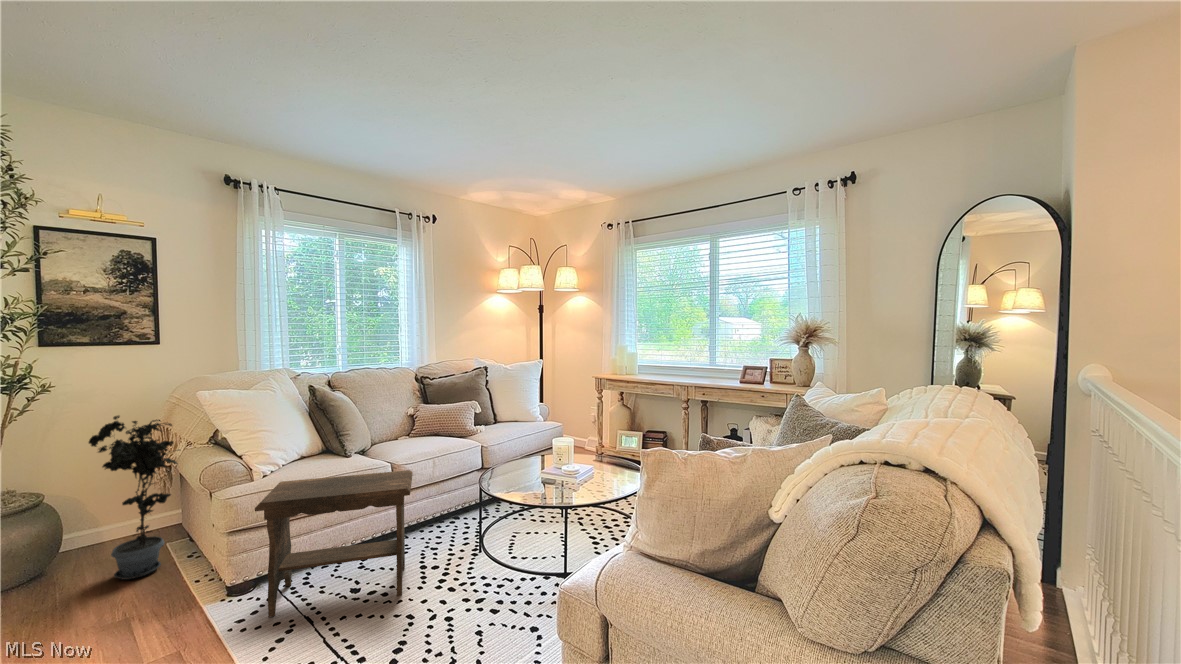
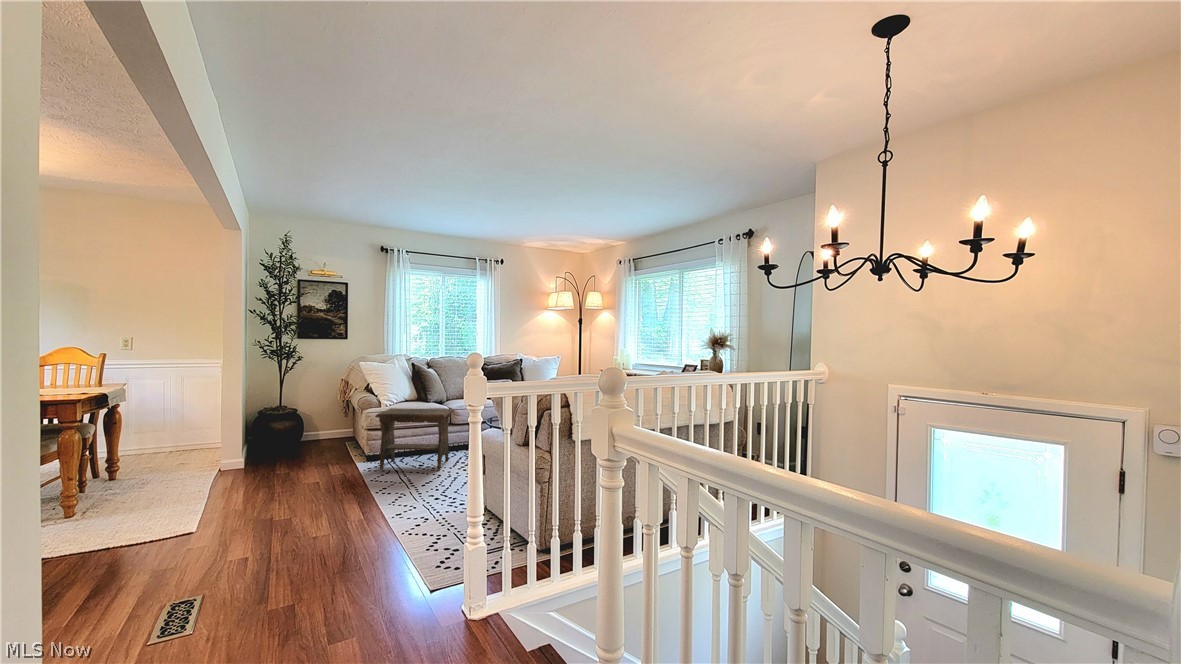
potted plant: present [89,416,179,580] -> none [315,372,354,452]

